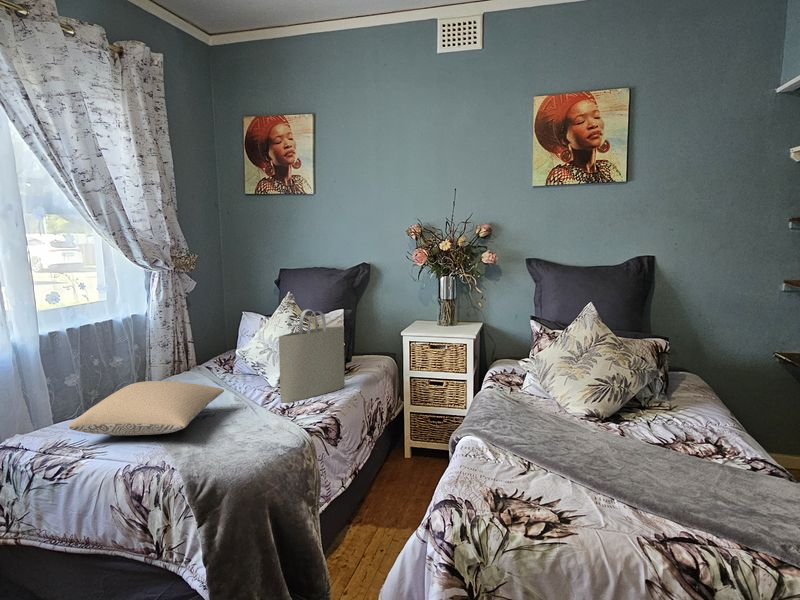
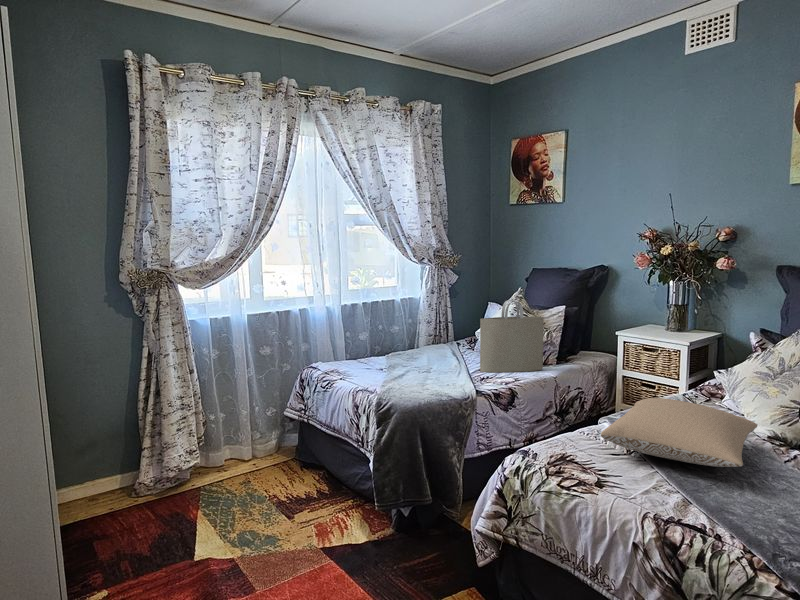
pillow: present [69,381,224,435] -> present [601,398,758,467]

